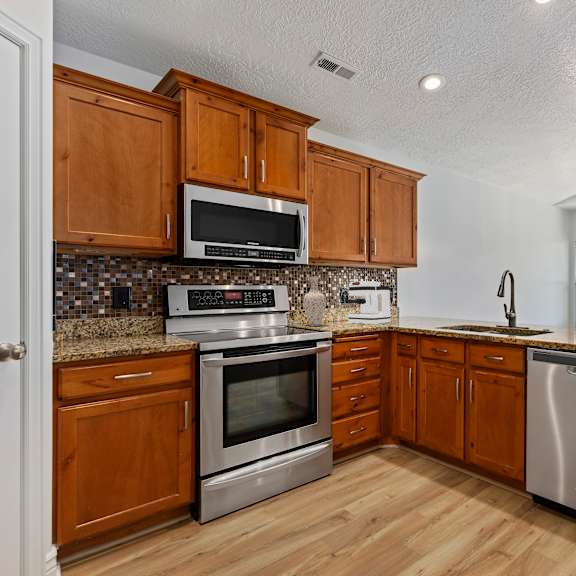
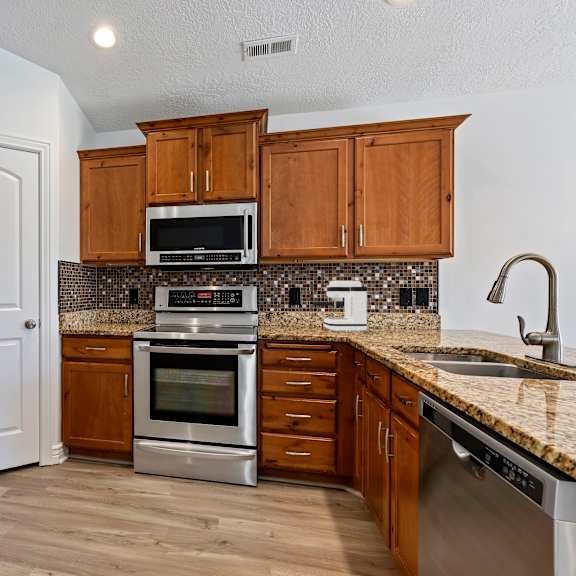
vase: present [304,277,326,326] -> none [265,277,288,328]

